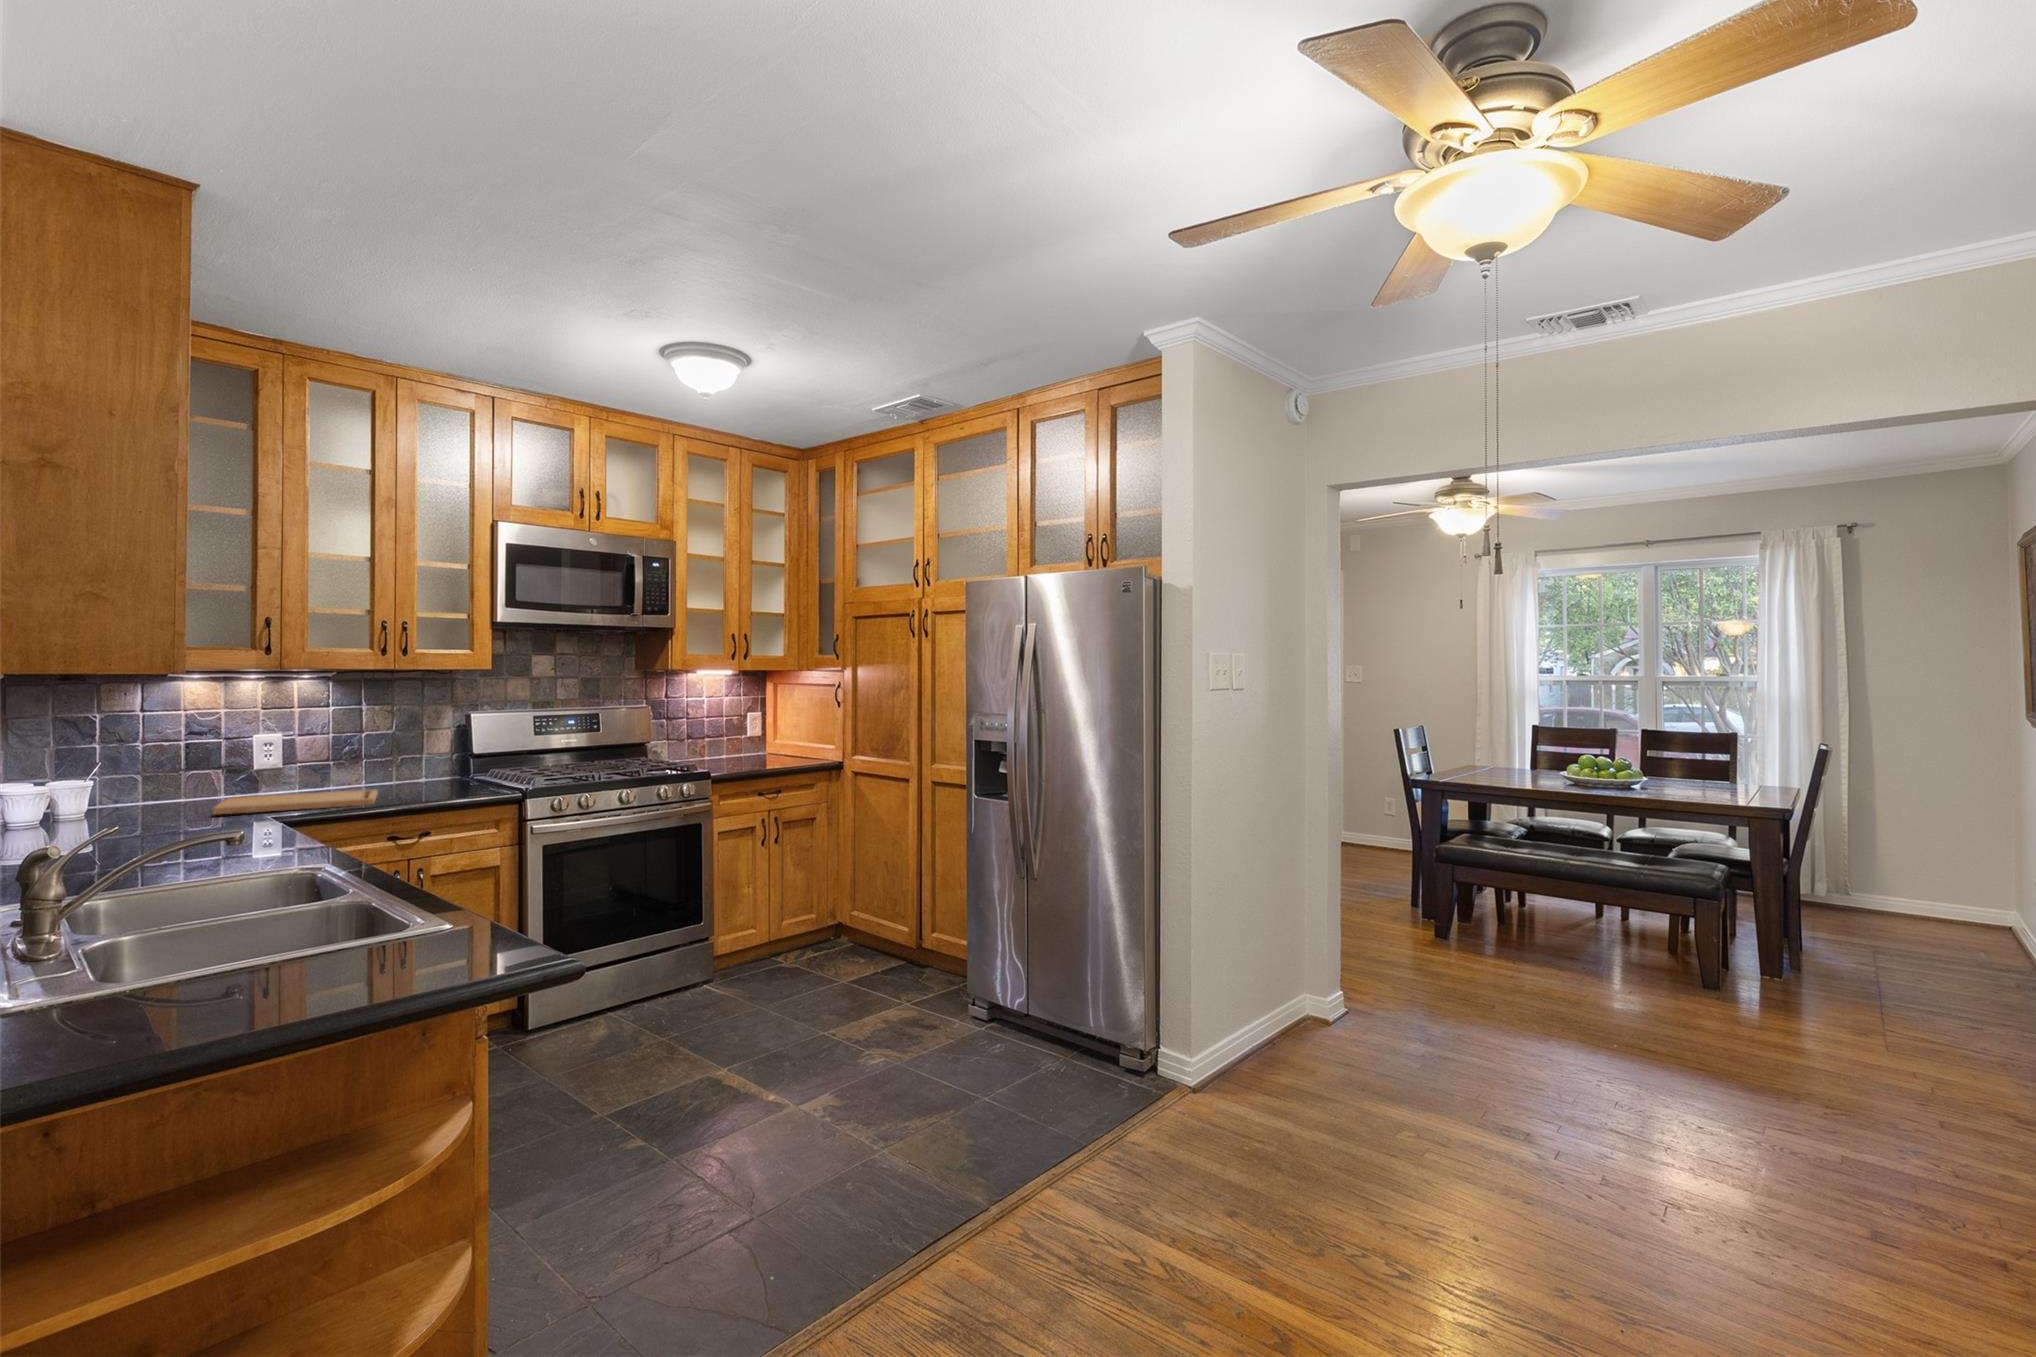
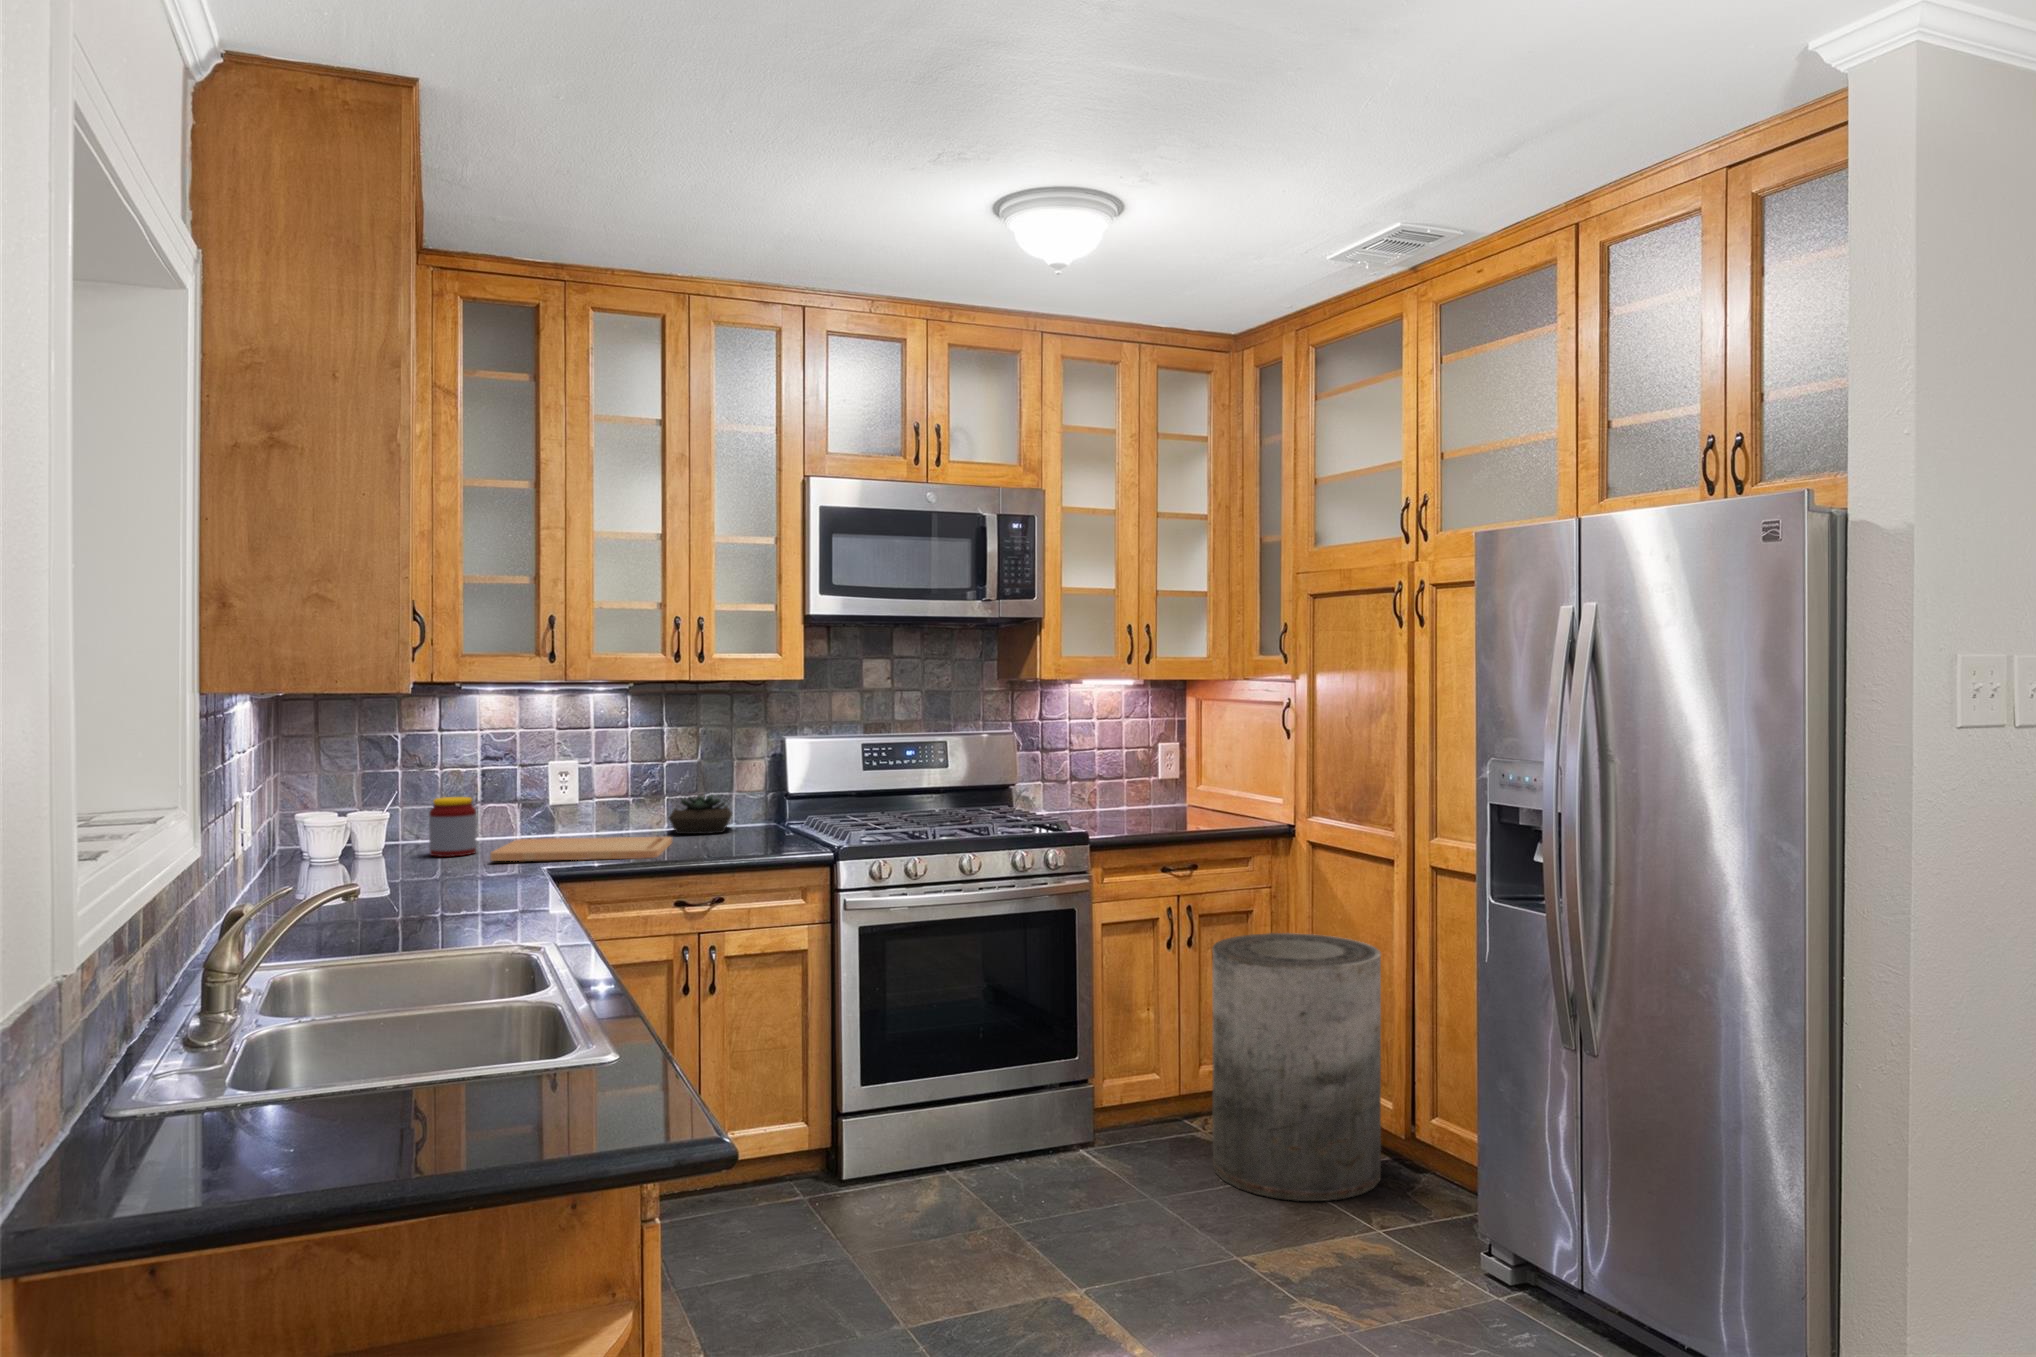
succulent plant: none [368,757,425,788] -> present [669,796,732,834]
jar: none [140,765,189,815] -> present [429,797,476,857]
trash can: none [797,831,903,996] -> present [1212,933,1381,1201]

